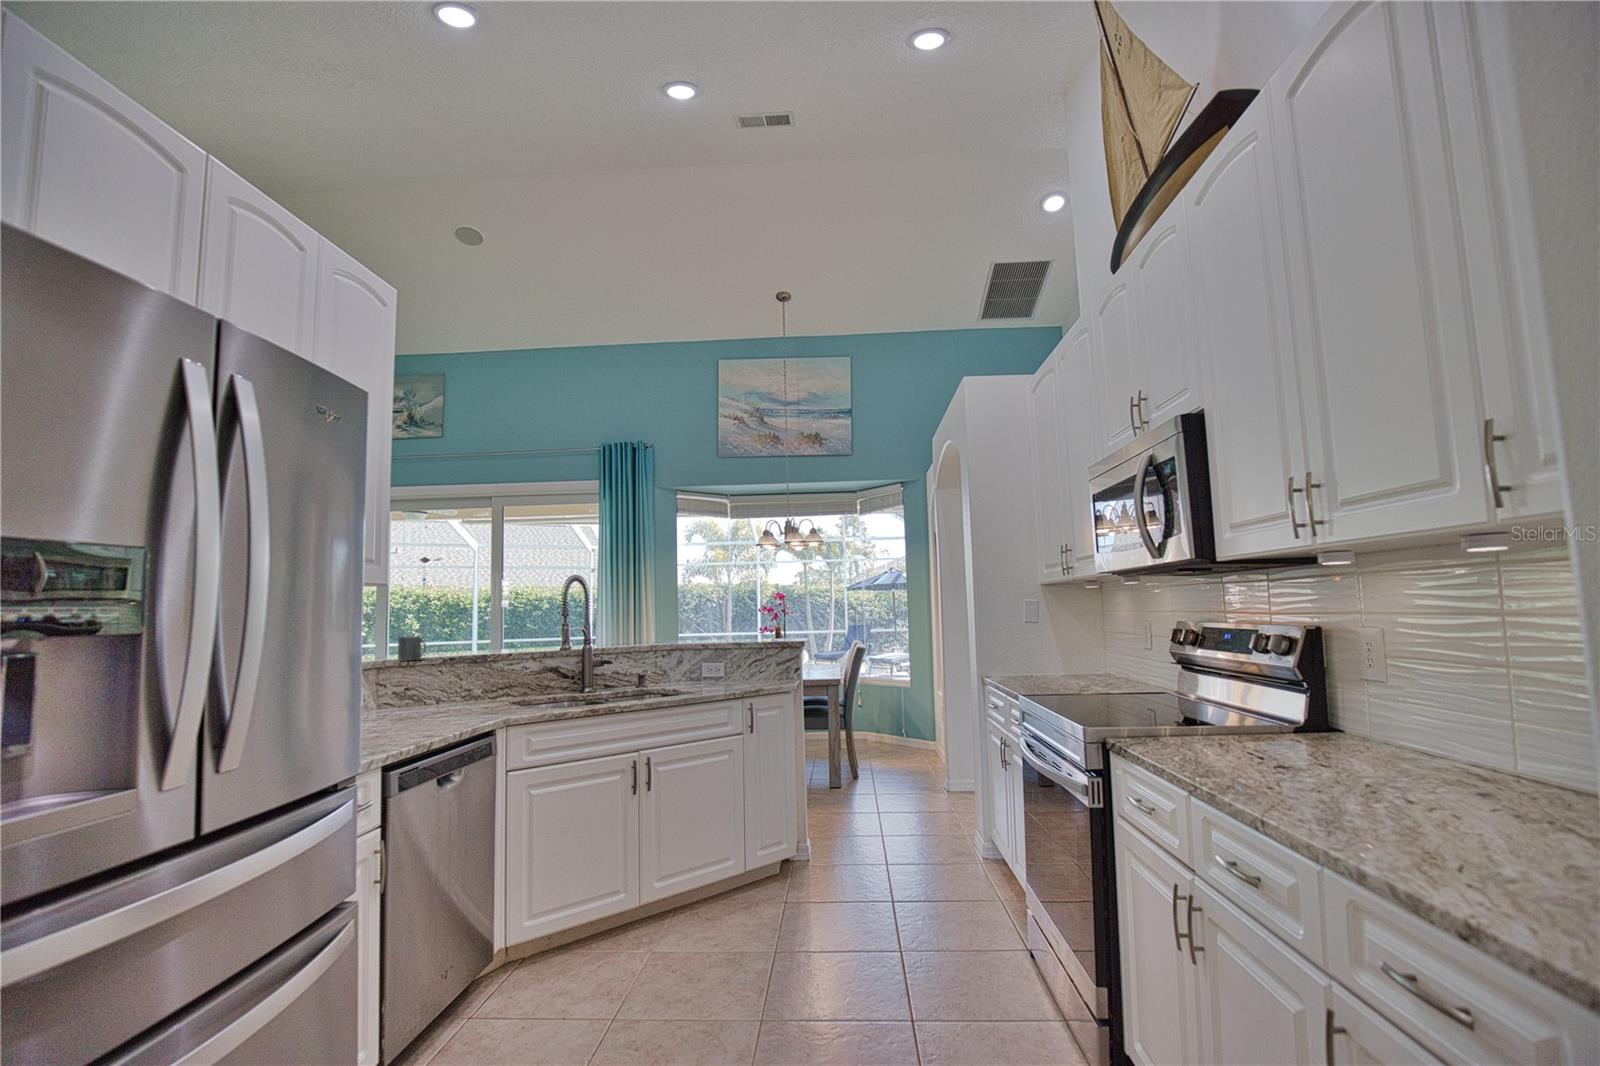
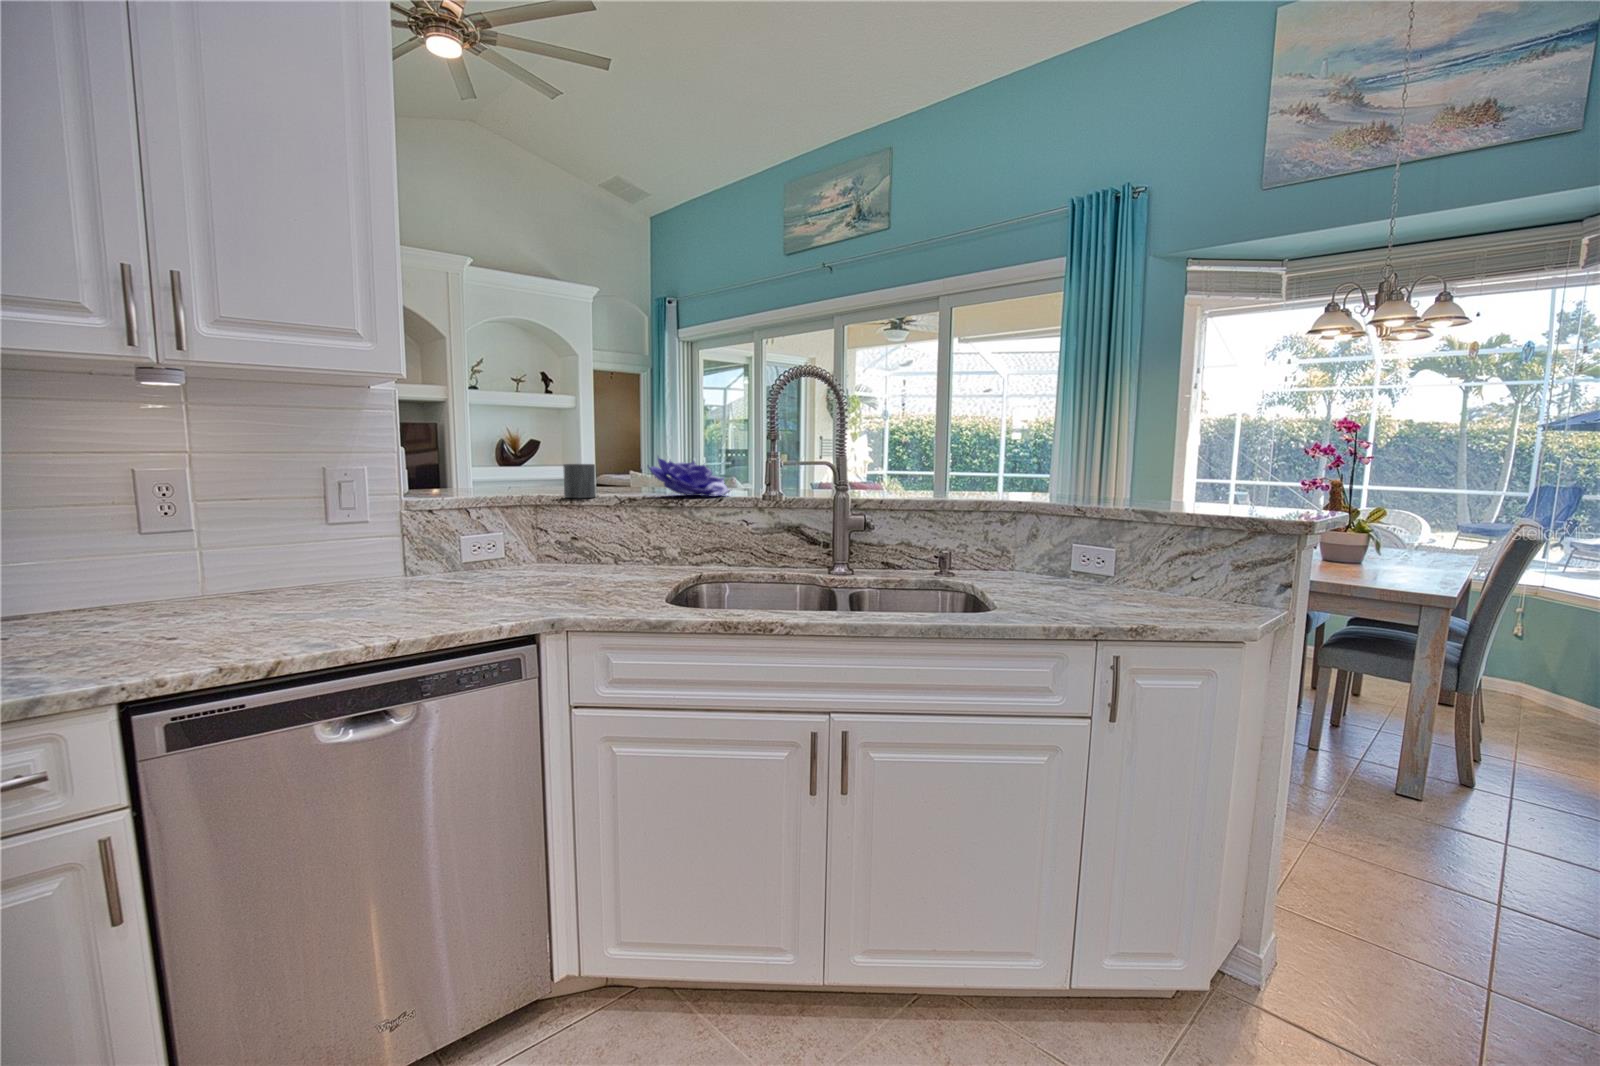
decorative bowl: none [448,629,504,656] -> present [648,458,731,497]

